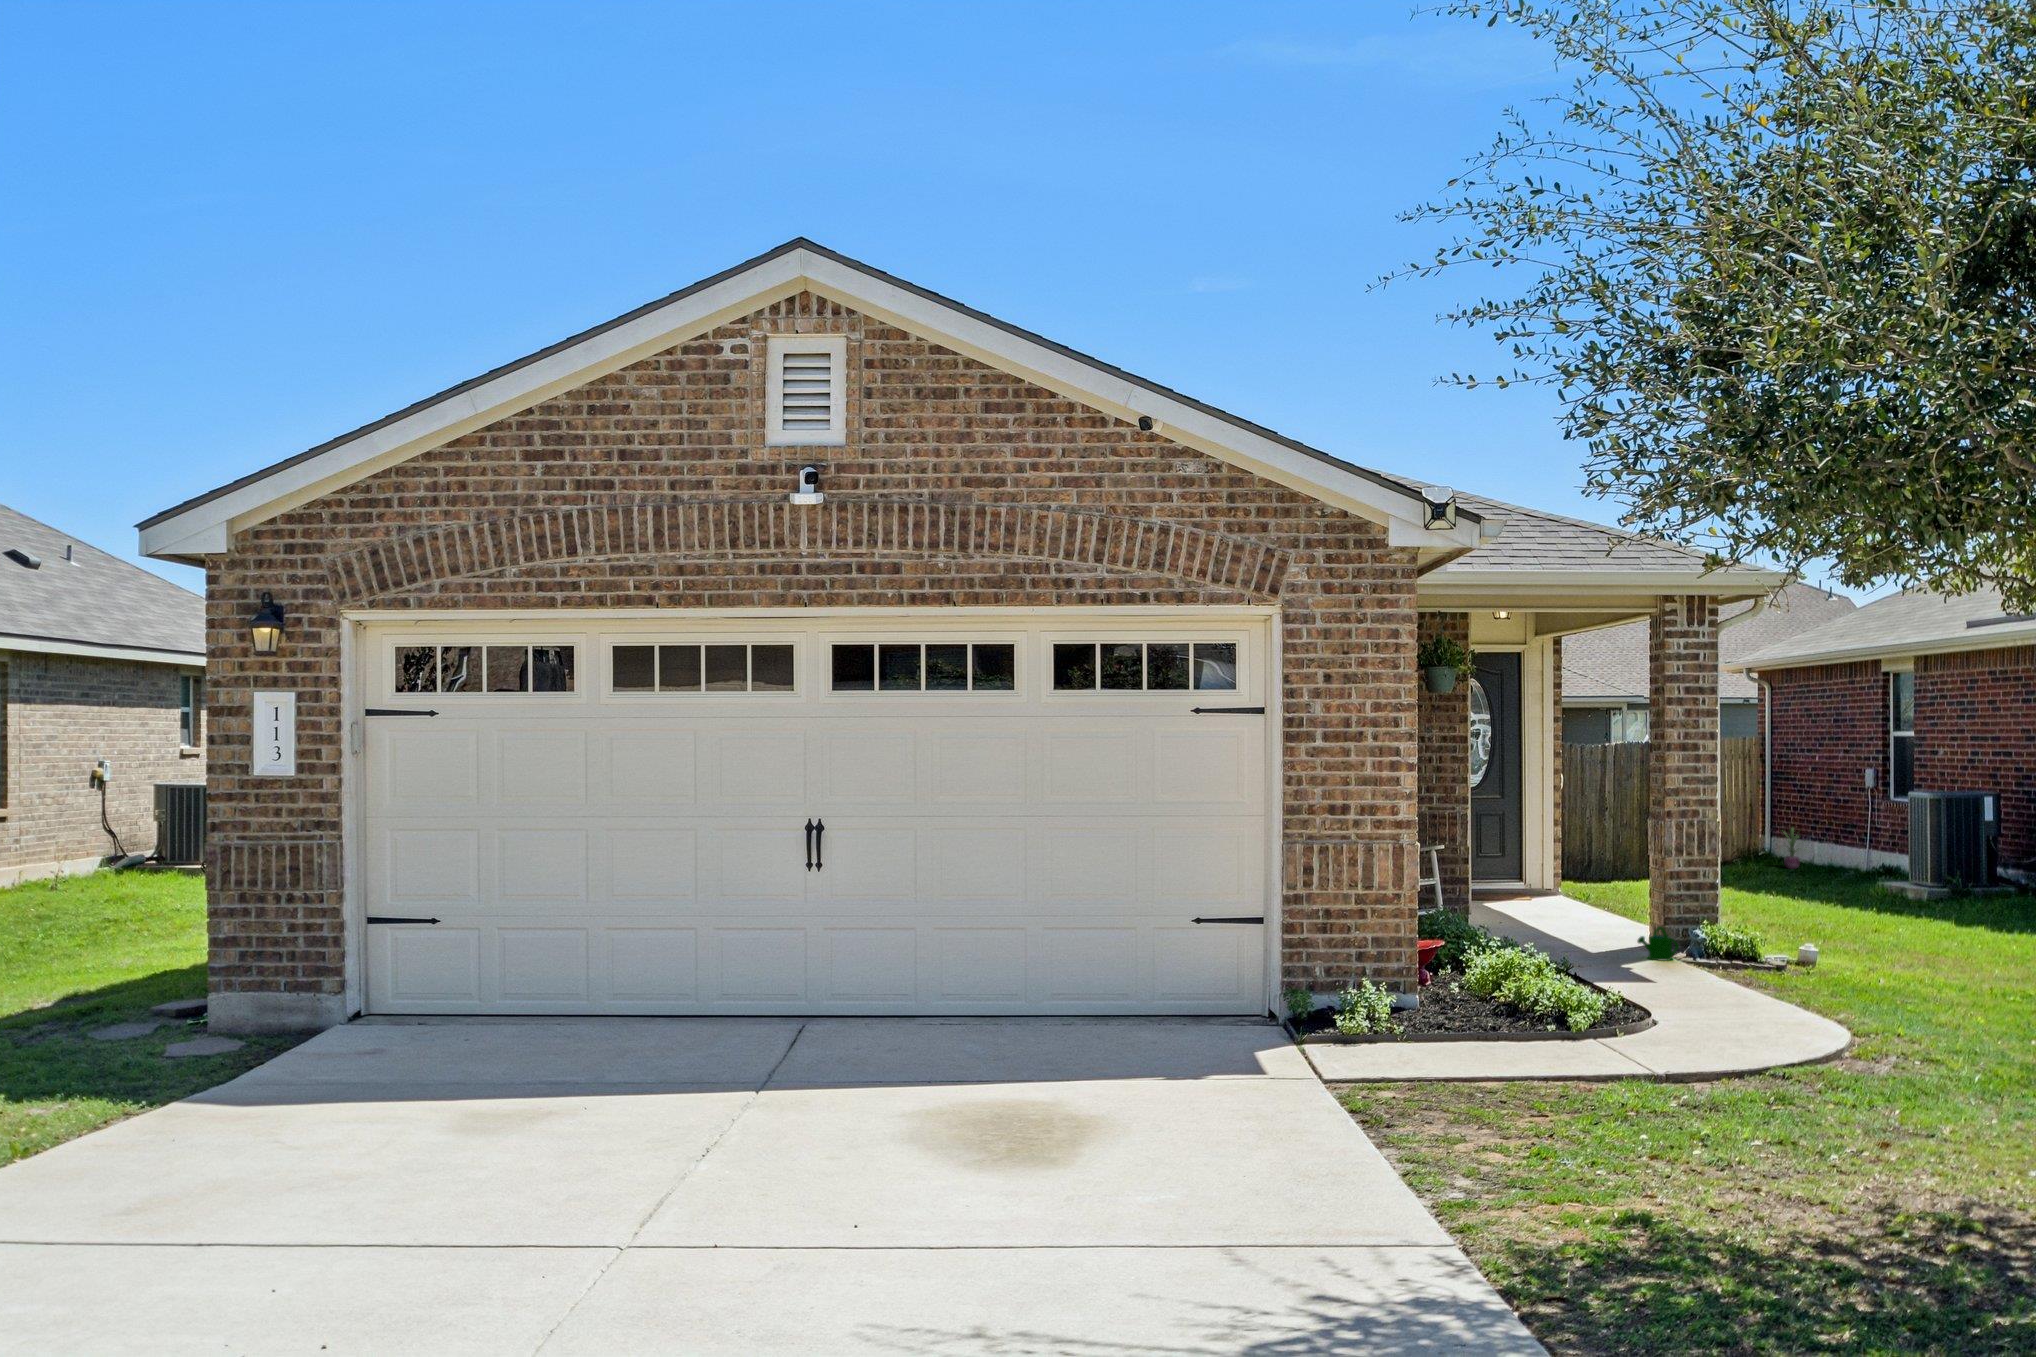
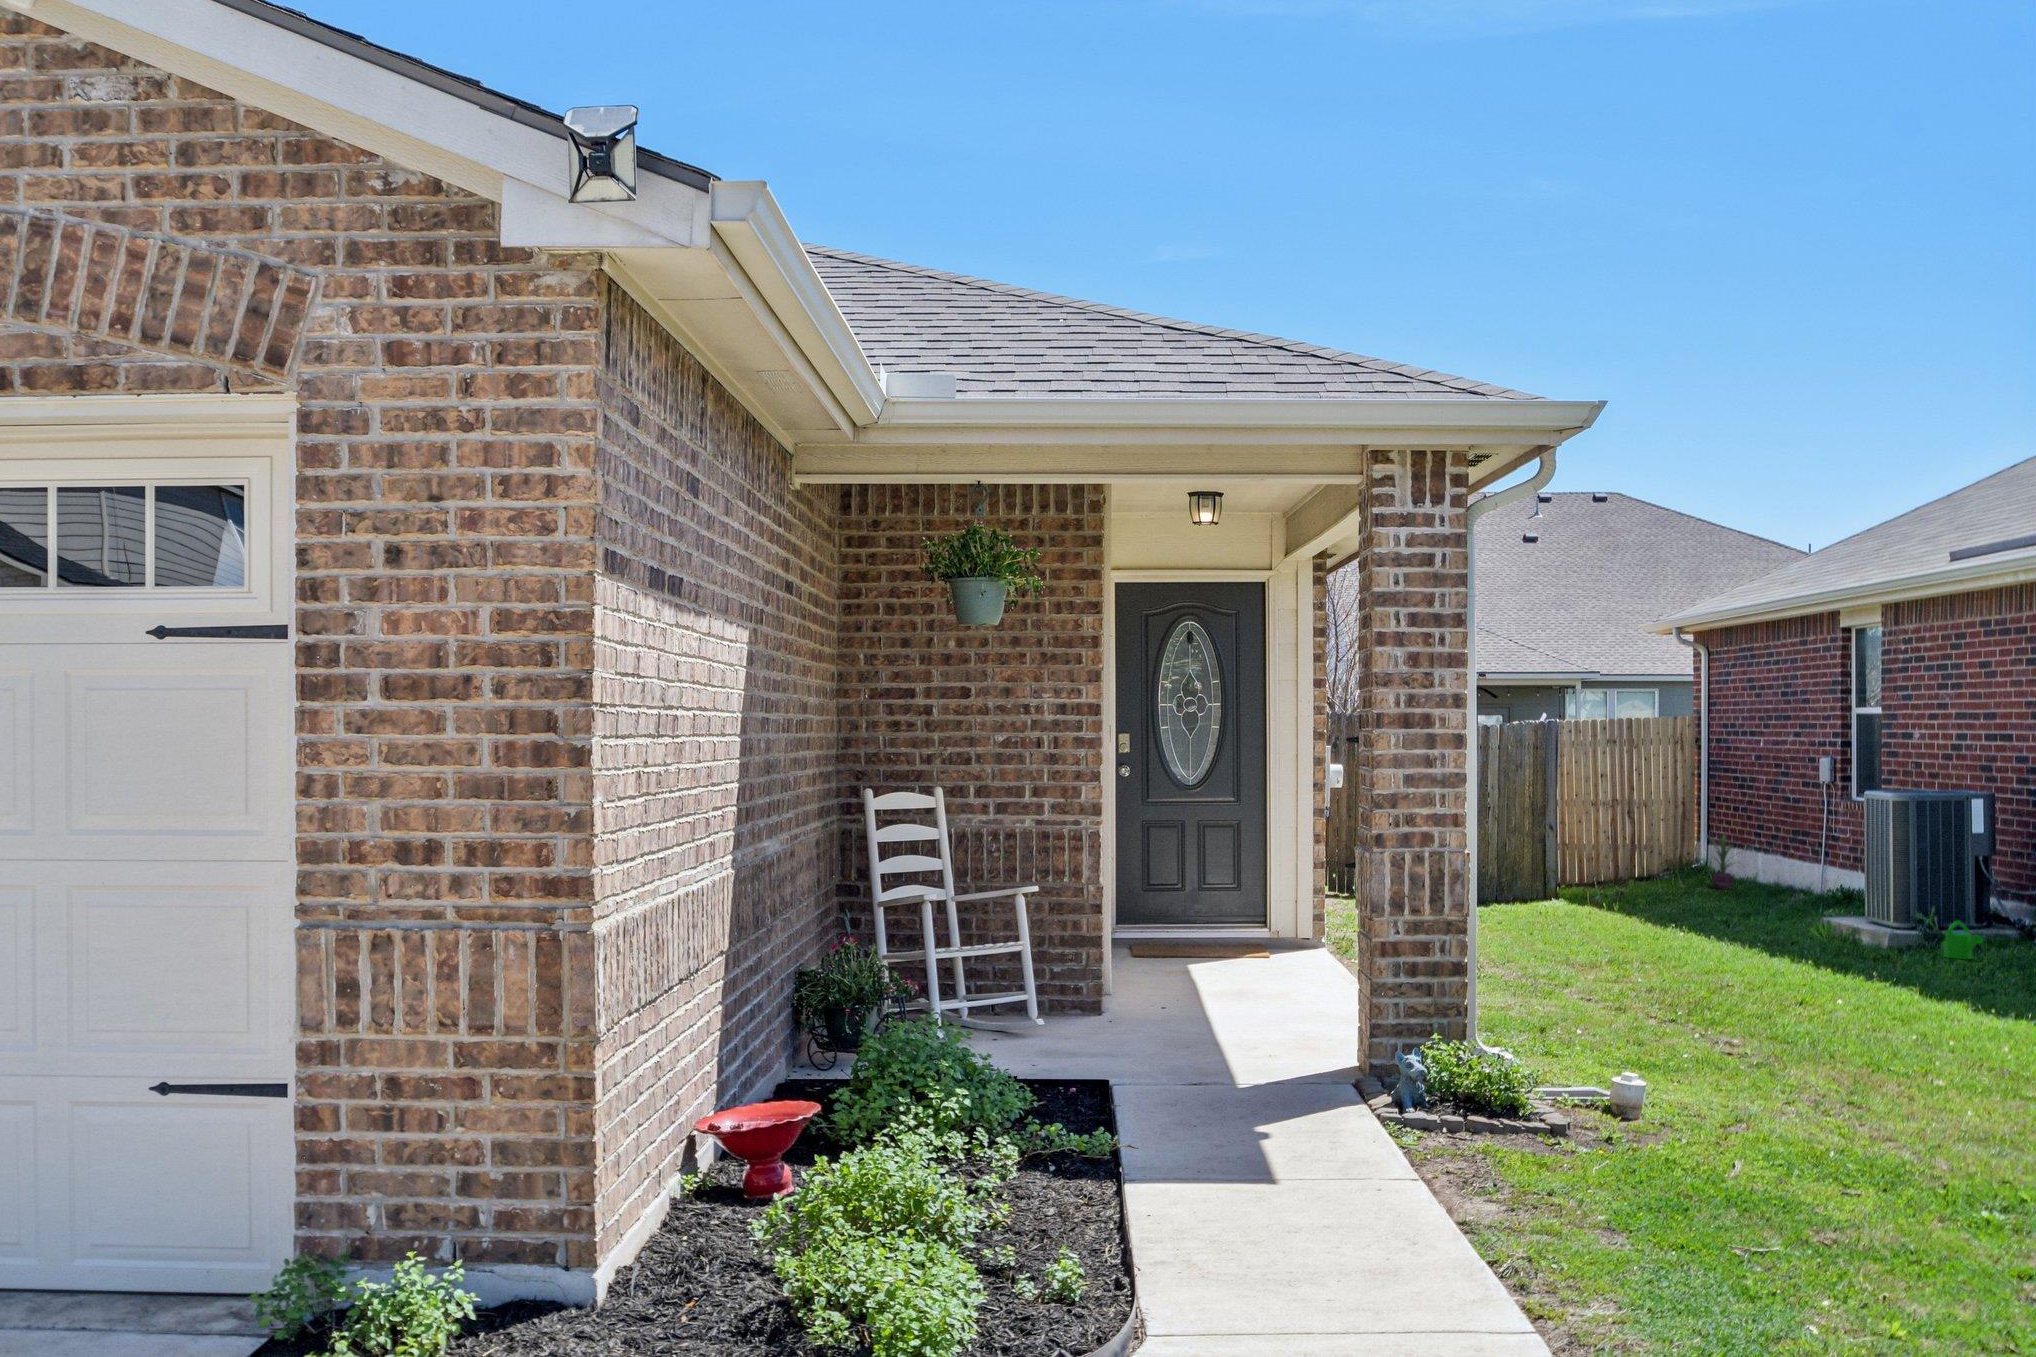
watering can: present [1637,926,1679,961] -> present [1941,920,1983,959]

